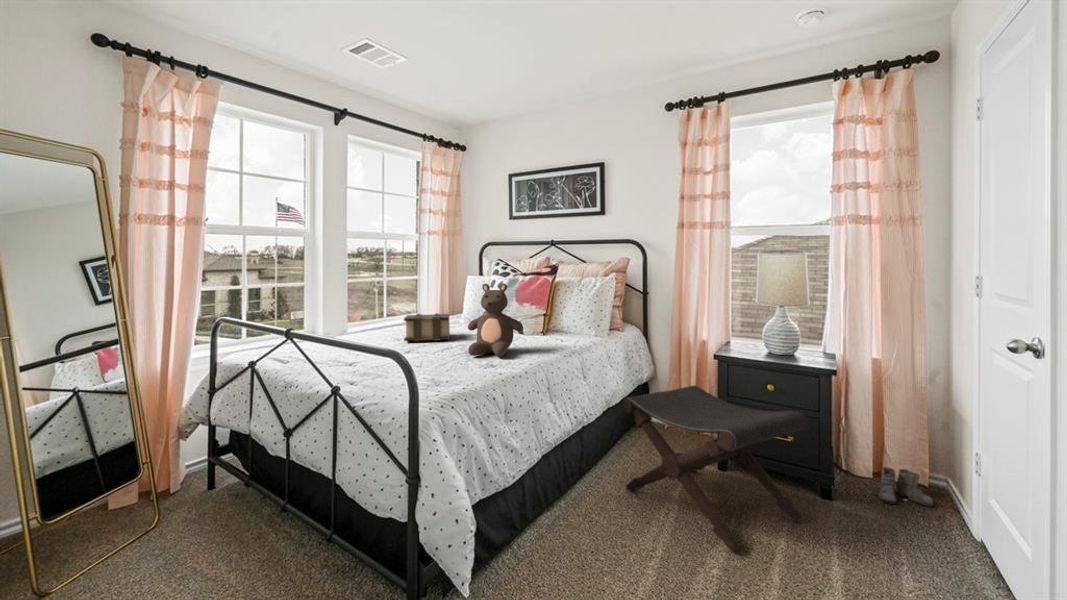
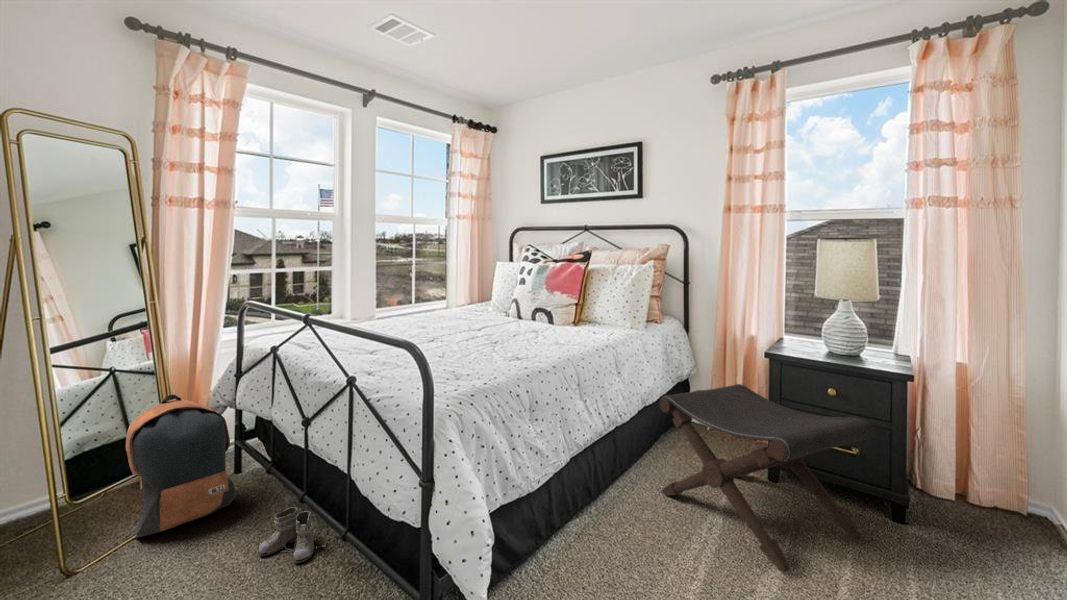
teddy bear: present [468,284,523,357] -> none [495,271,553,348]
book: present [404,313,450,341] -> none [431,301,478,330]
backpack: none [100,410,212,554] -> present [126,395,236,537]
boots: present [878,467,933,506] -> present [258,507,314,563]

